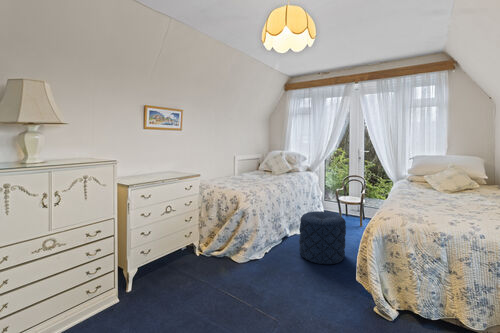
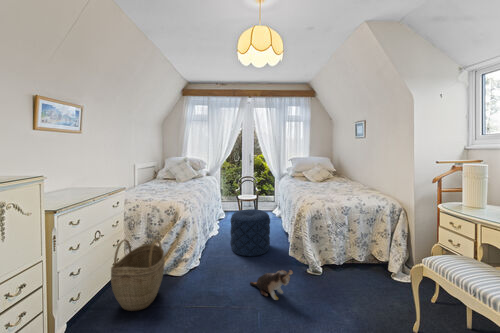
woven basket: none [173,217,219,276] -> present [111,240,165,311]
plush toy: none [291,280,323,312] -> present [250,270,293,300]

